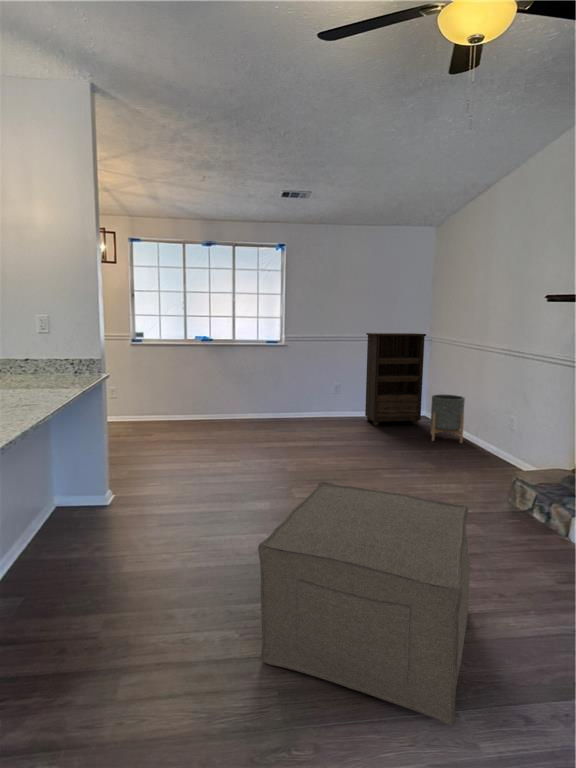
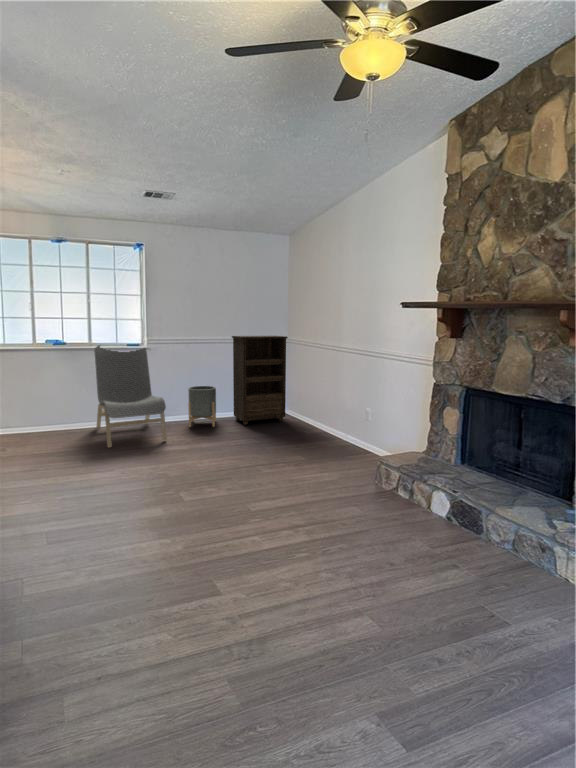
dining chair: none [235,341,294,436] -> present [94,345,167,447]
planter: present [431,395,465,443] -> present [188,386,216,427]
ottoman: present [258,482,470,726] -> none [197,490,396,695]

